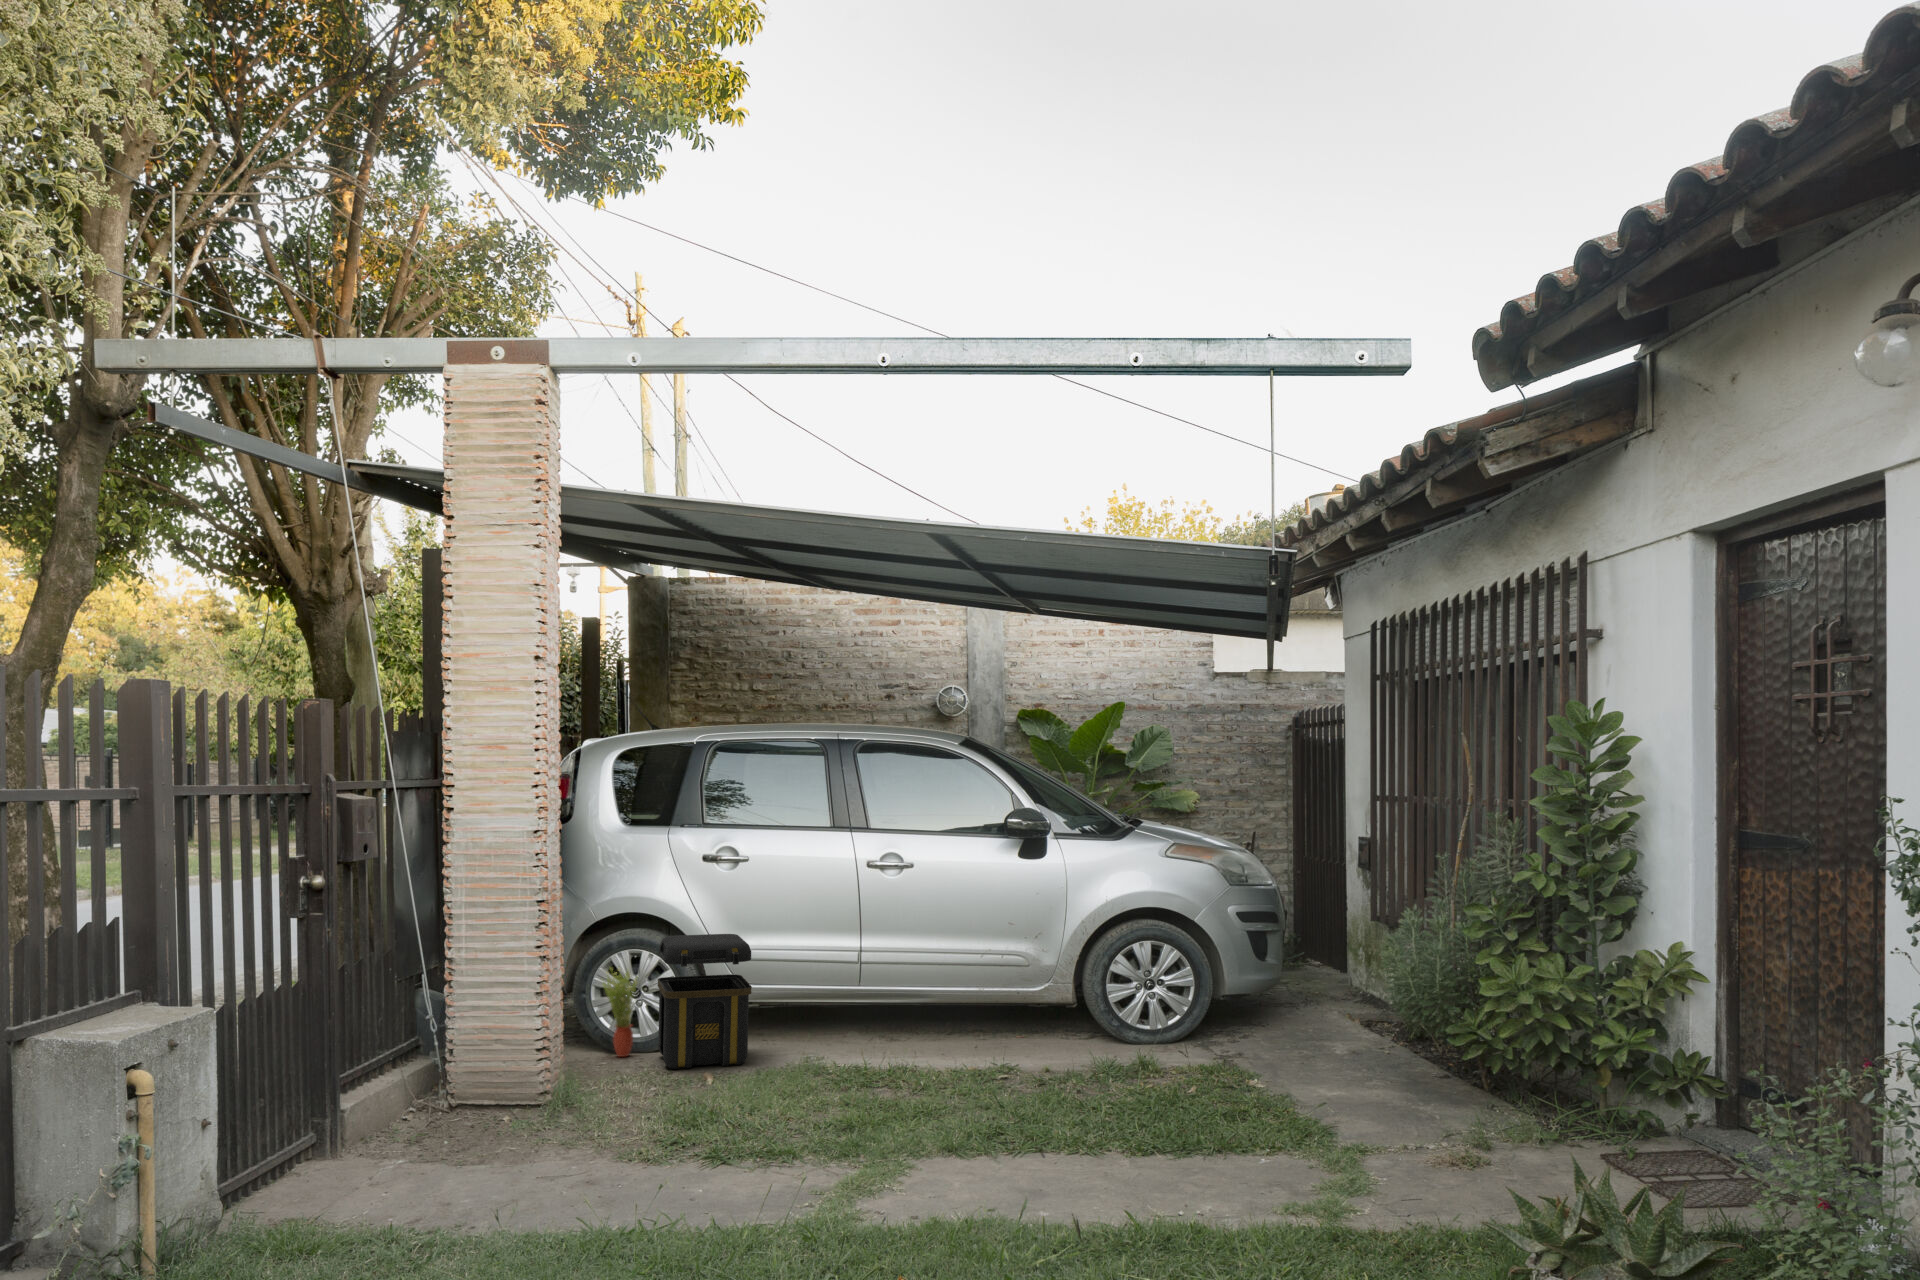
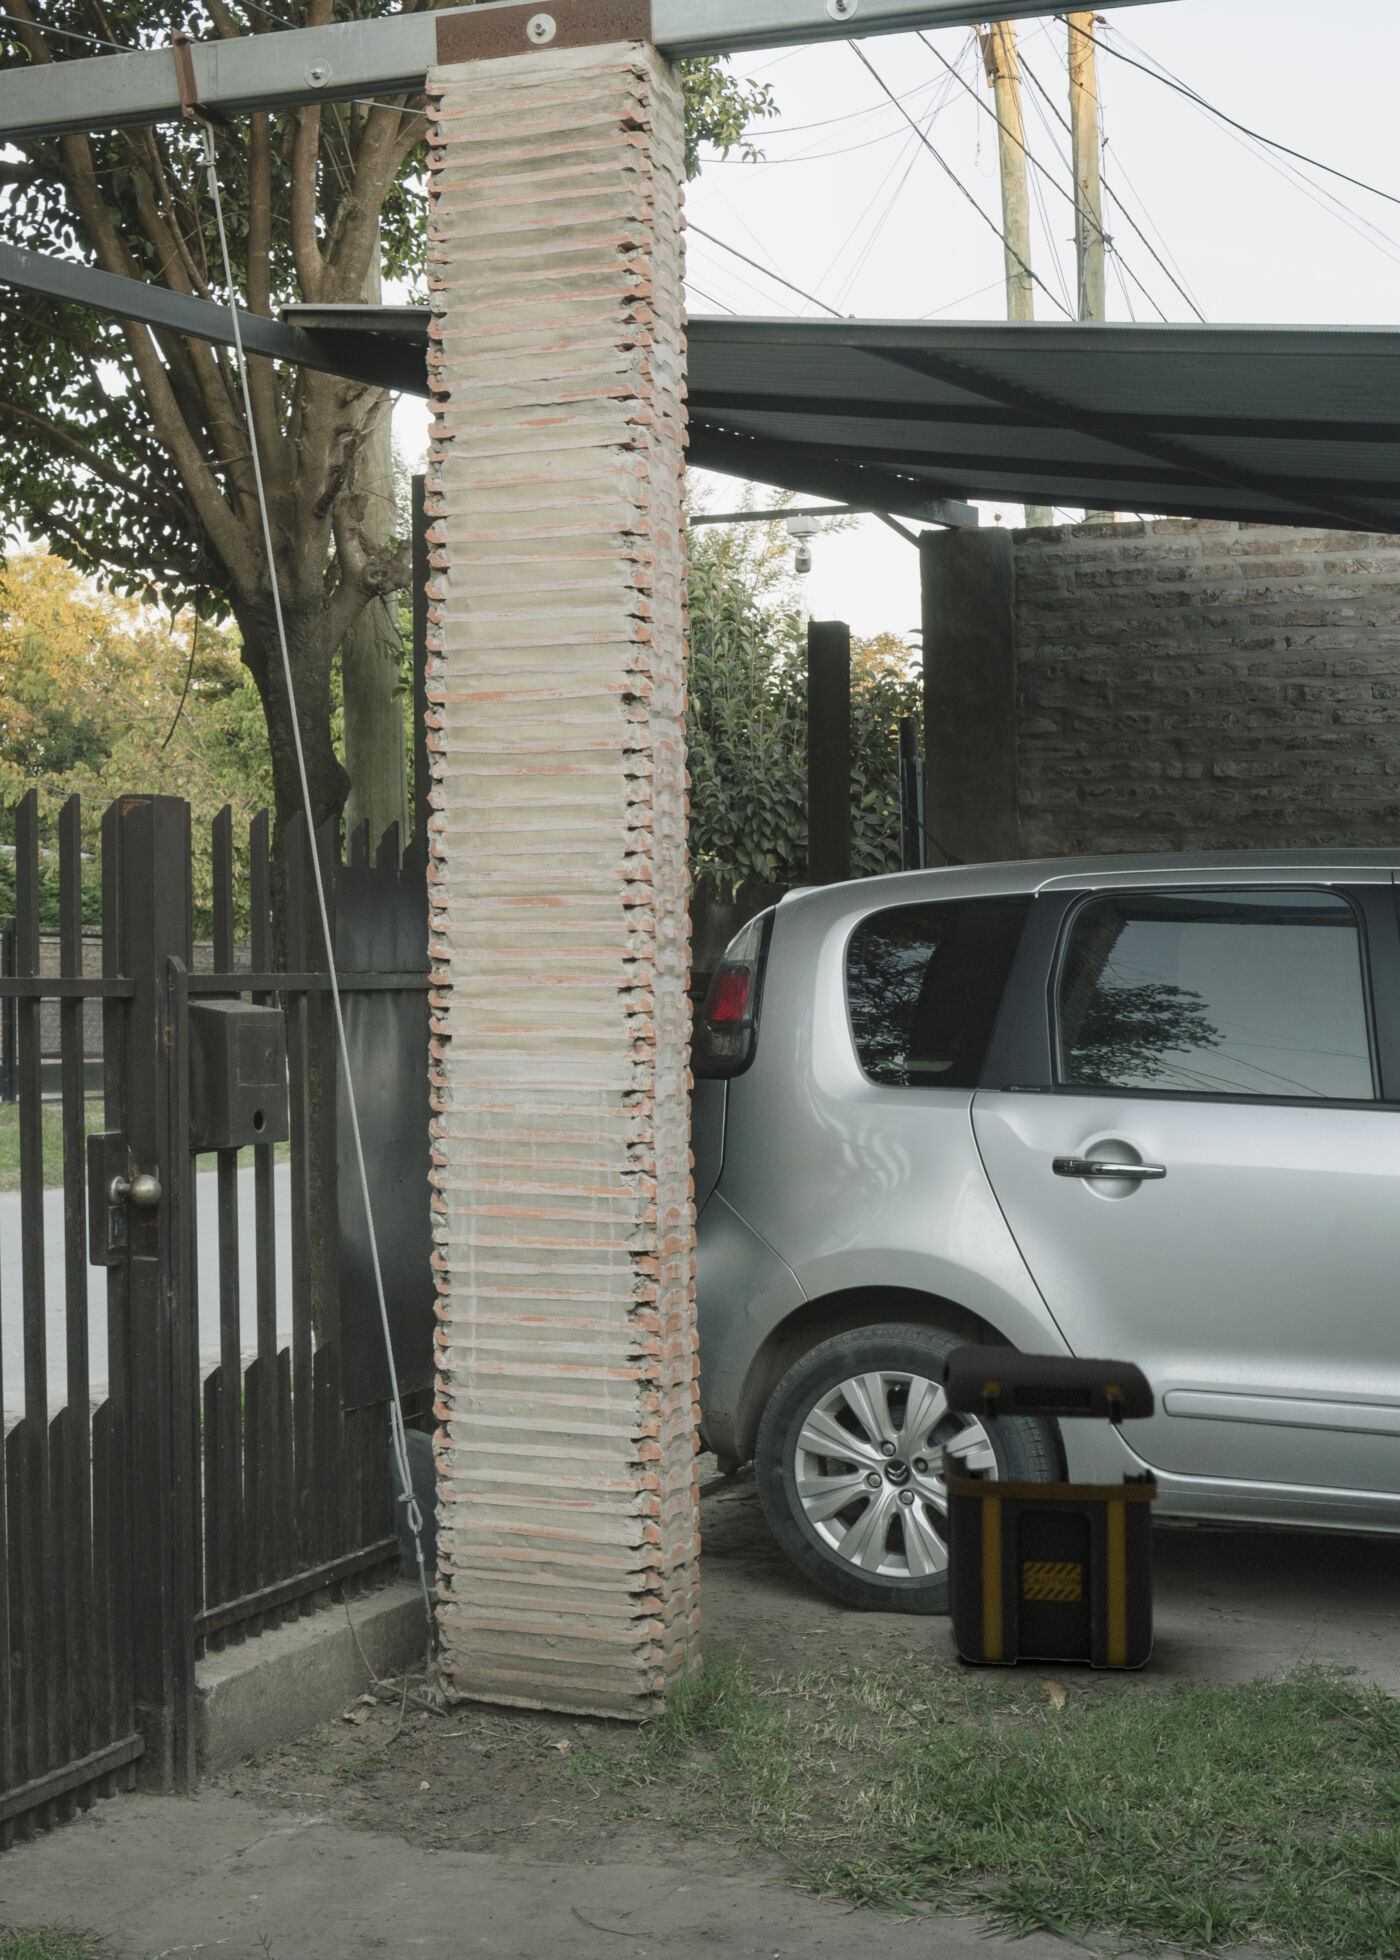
potted plant: present [603,968,637,1057] -> none [811,1408,898,1621]

